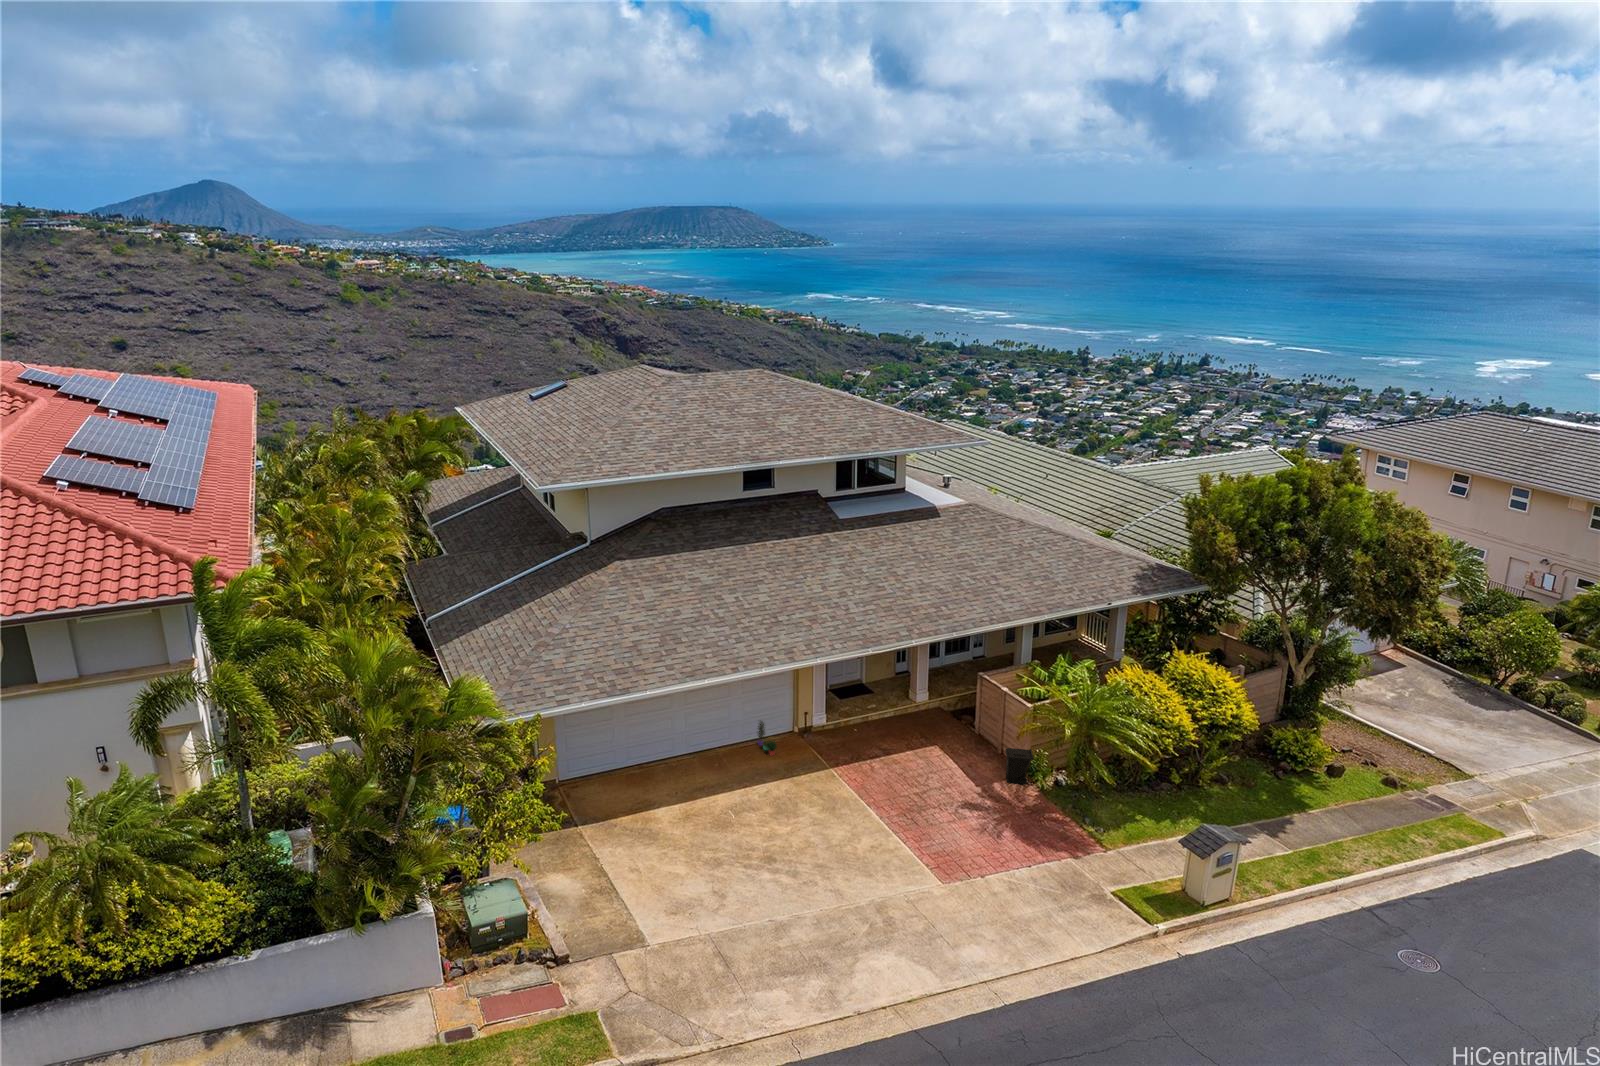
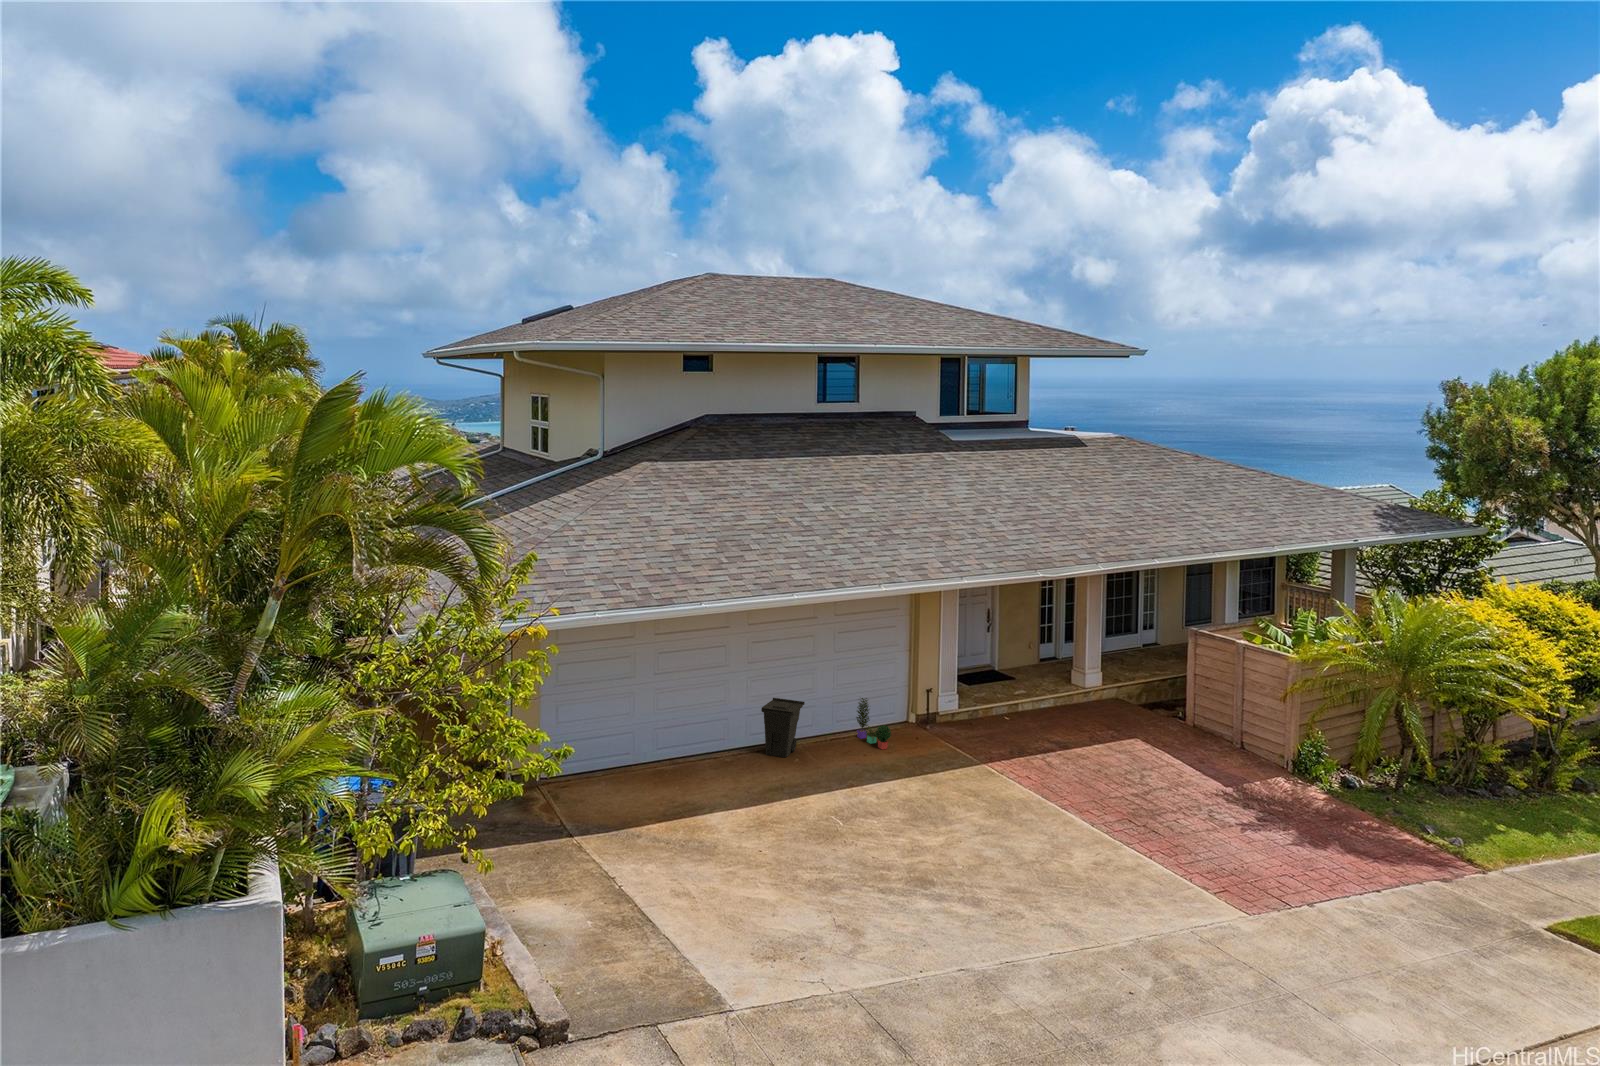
trash can: present [1006,748,1034,785] -> present [761,698,805,757]

